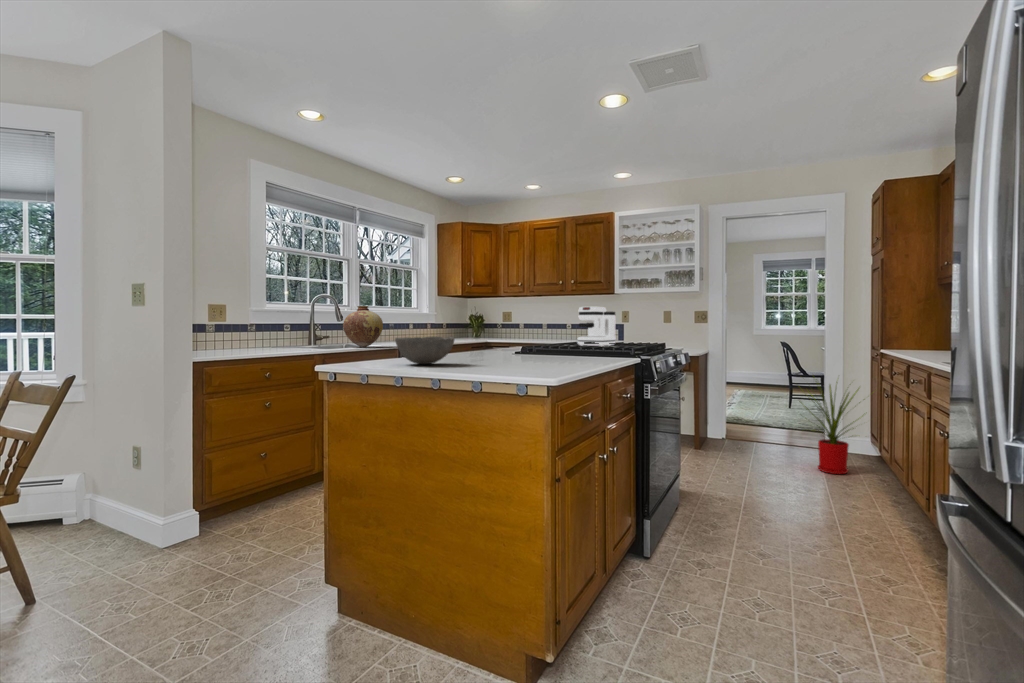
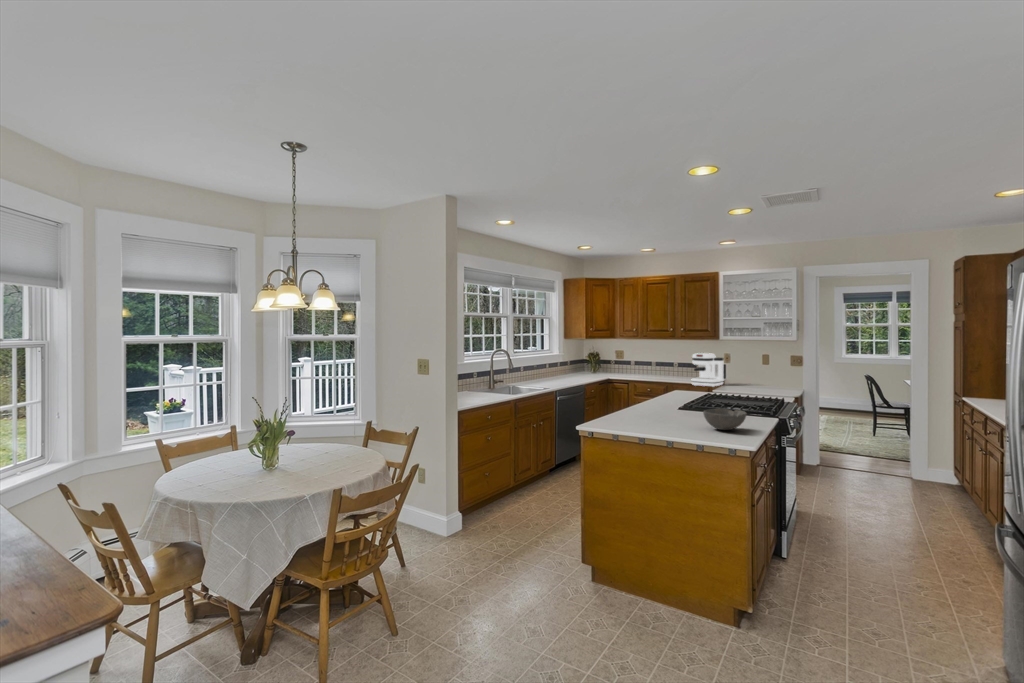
vase: present [343,306,383,347] -> none [514,357,543,389]
bowl: present [395,337,454,364] -> present [703,408,747,430]
house plant: present [810,382,860,474] -> none [886,415,960,501]

